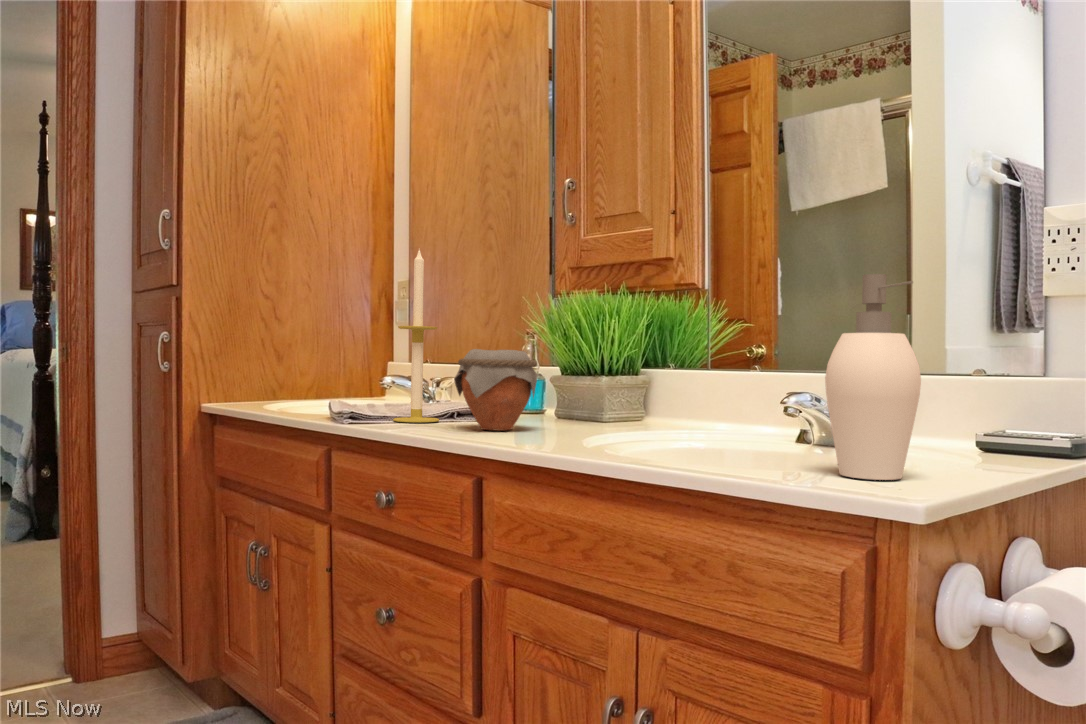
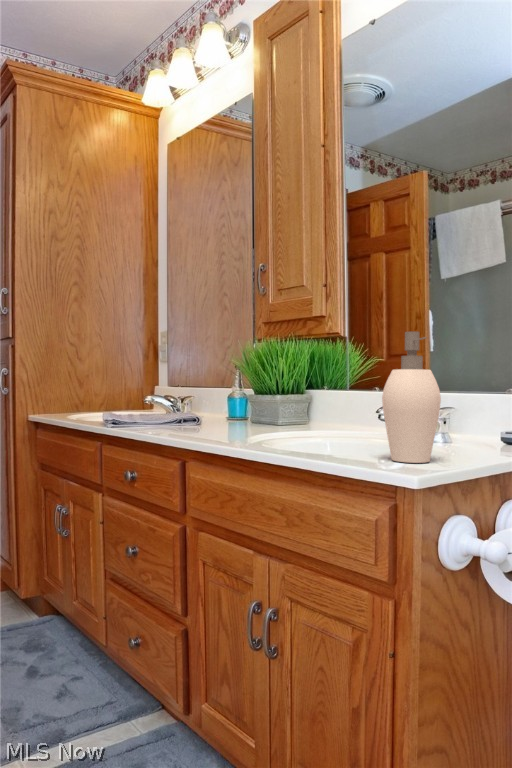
candle: present [393,250,439,422] -> none [140,313,170,427]
jar: present [454,349,537,431] -> none [174,379,229,432]

